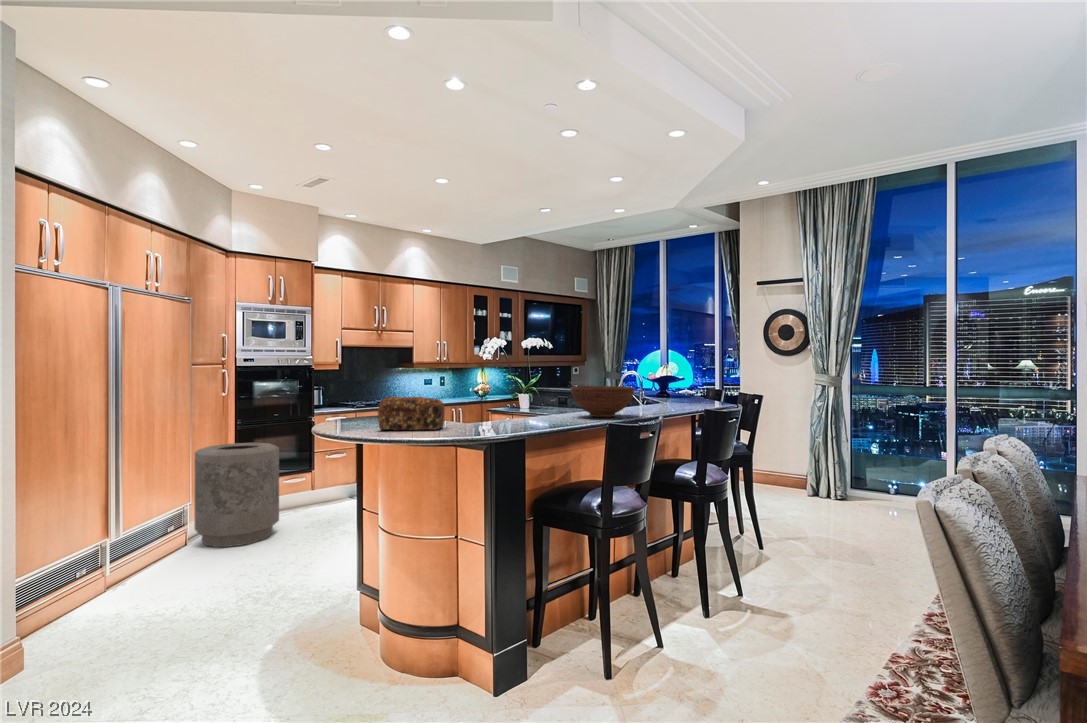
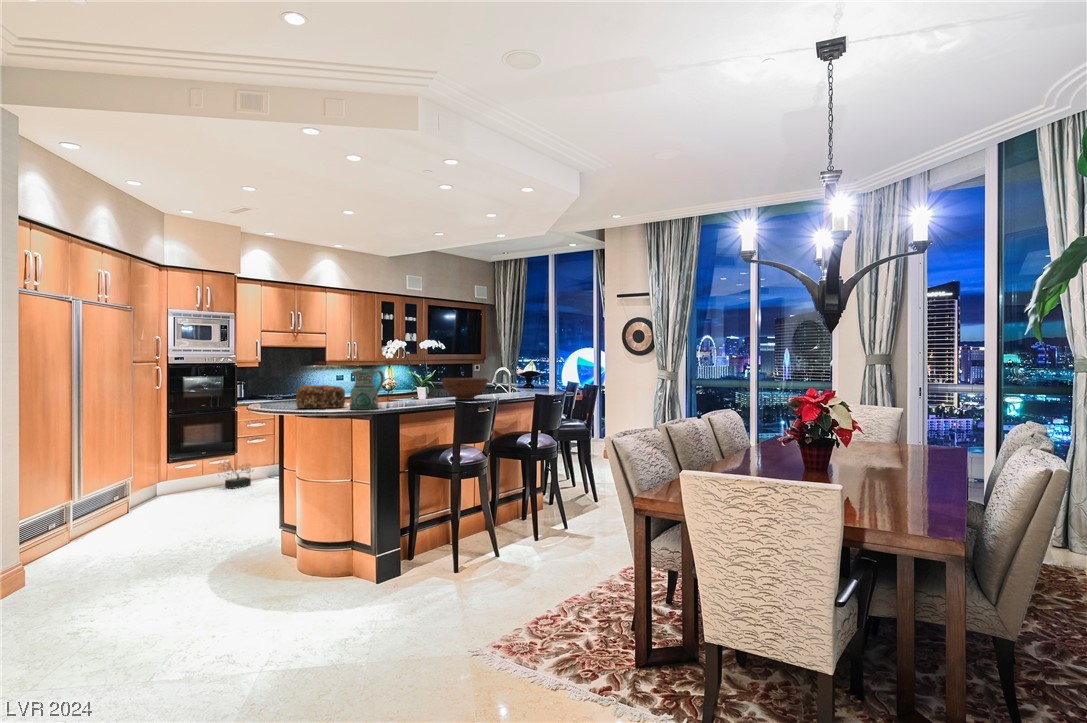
ceramic pitcher: none [453,374,501,435] -> present [350,369,384,410]
trash can: present [194,443,279,547] -> none [135,428,210,513]
decorative plant: none [291,481,331,515] -> present [219,461,251,489]

